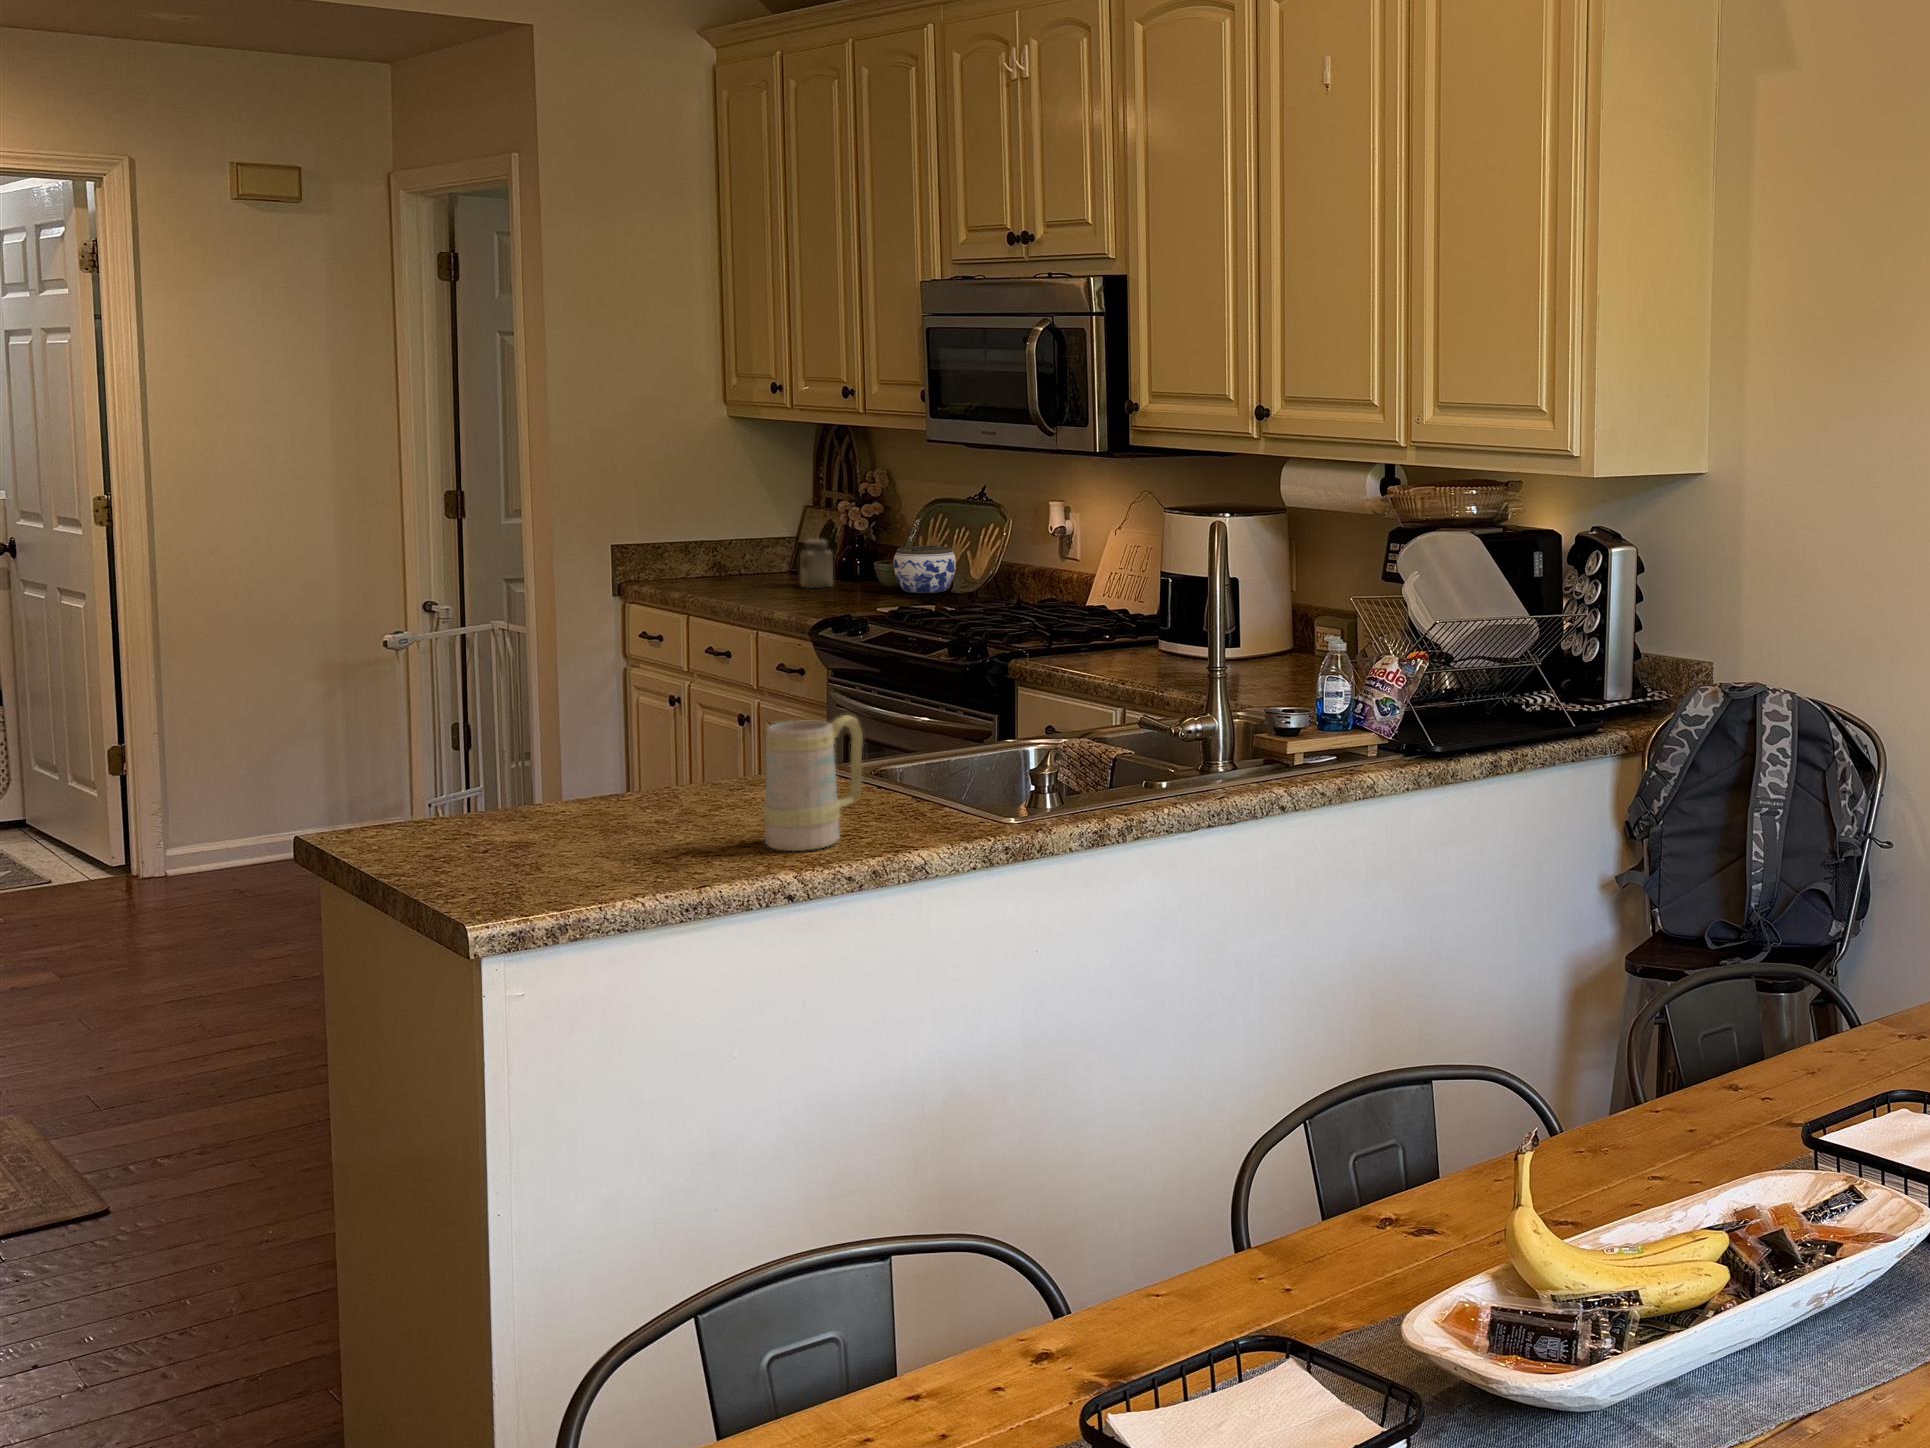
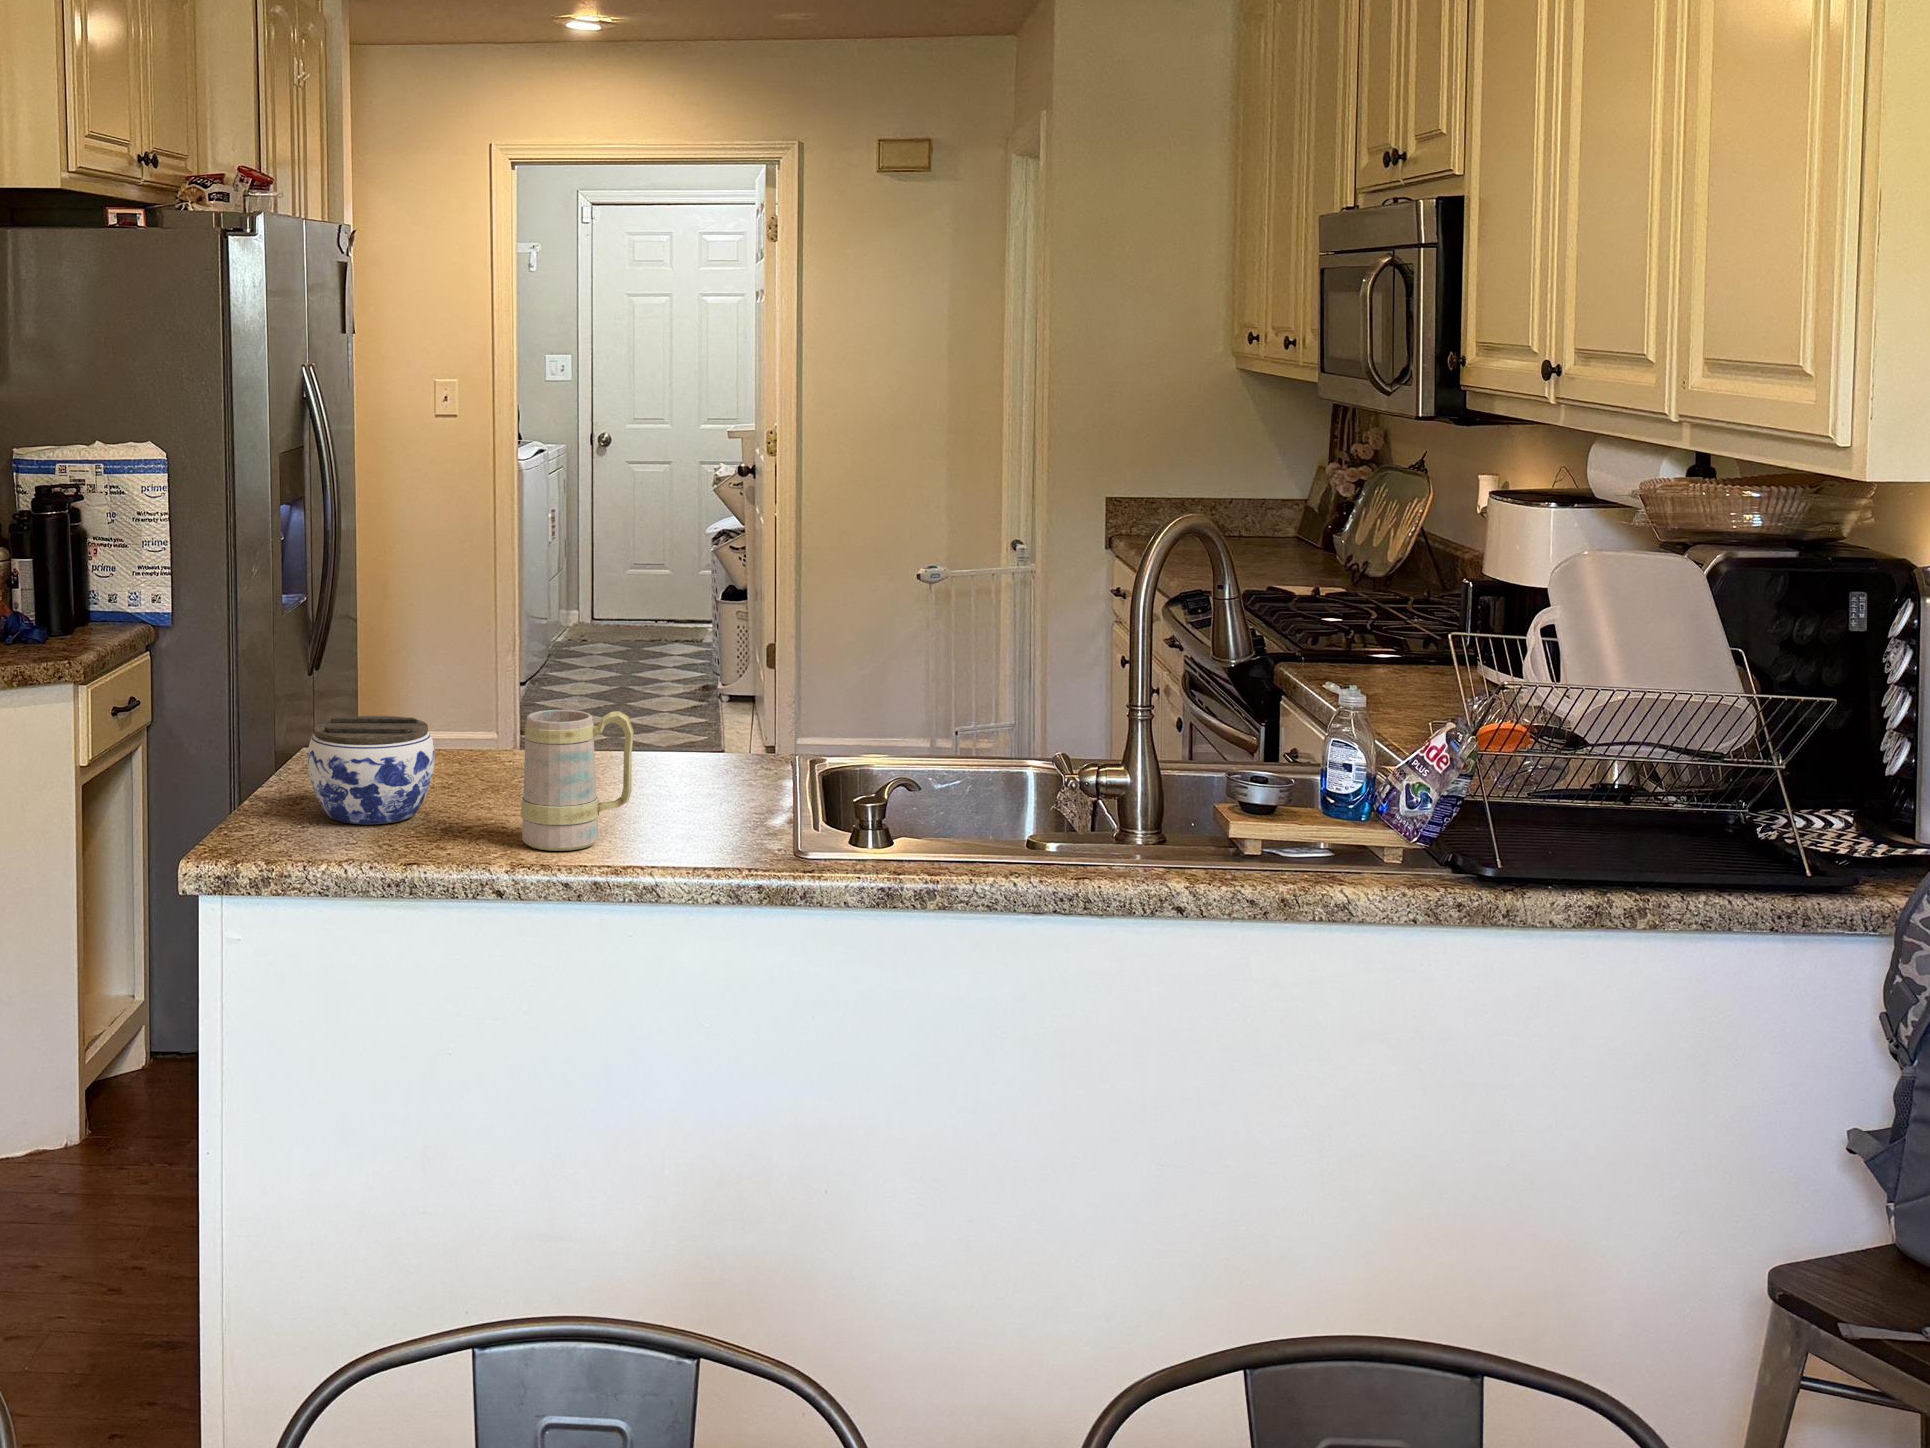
salt shaker: present [800,540,833,588] -> none [1263,503,1297,560]
jar: present [894,545,956,593] -> present [308,716,435,824]

